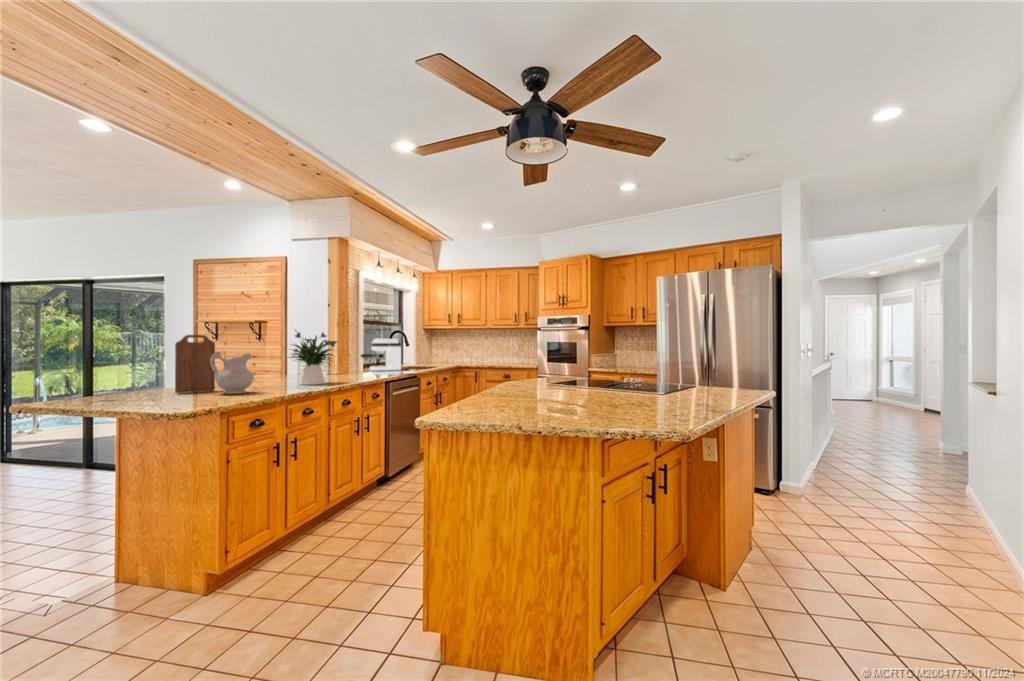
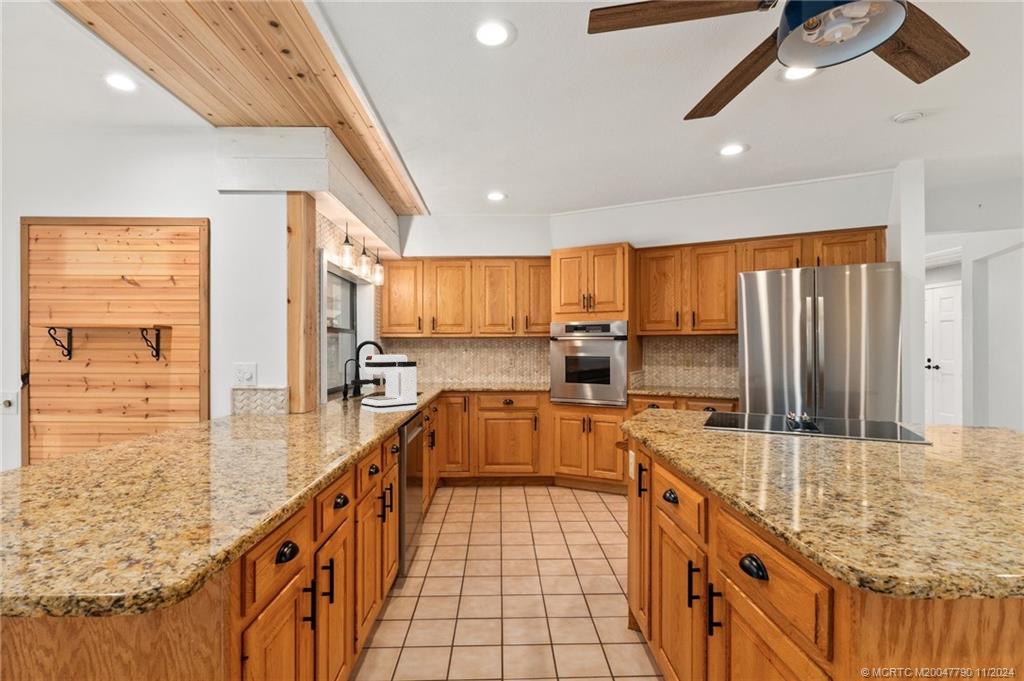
flower arrangement: present [292,332,337,384] -> none [257,341,359,444]
cutting board: present [175,335,215,393] -> none [34,358,129,496]
ceramic pitcher: present [210,352,253,394] -> none [134,396,232,491]

